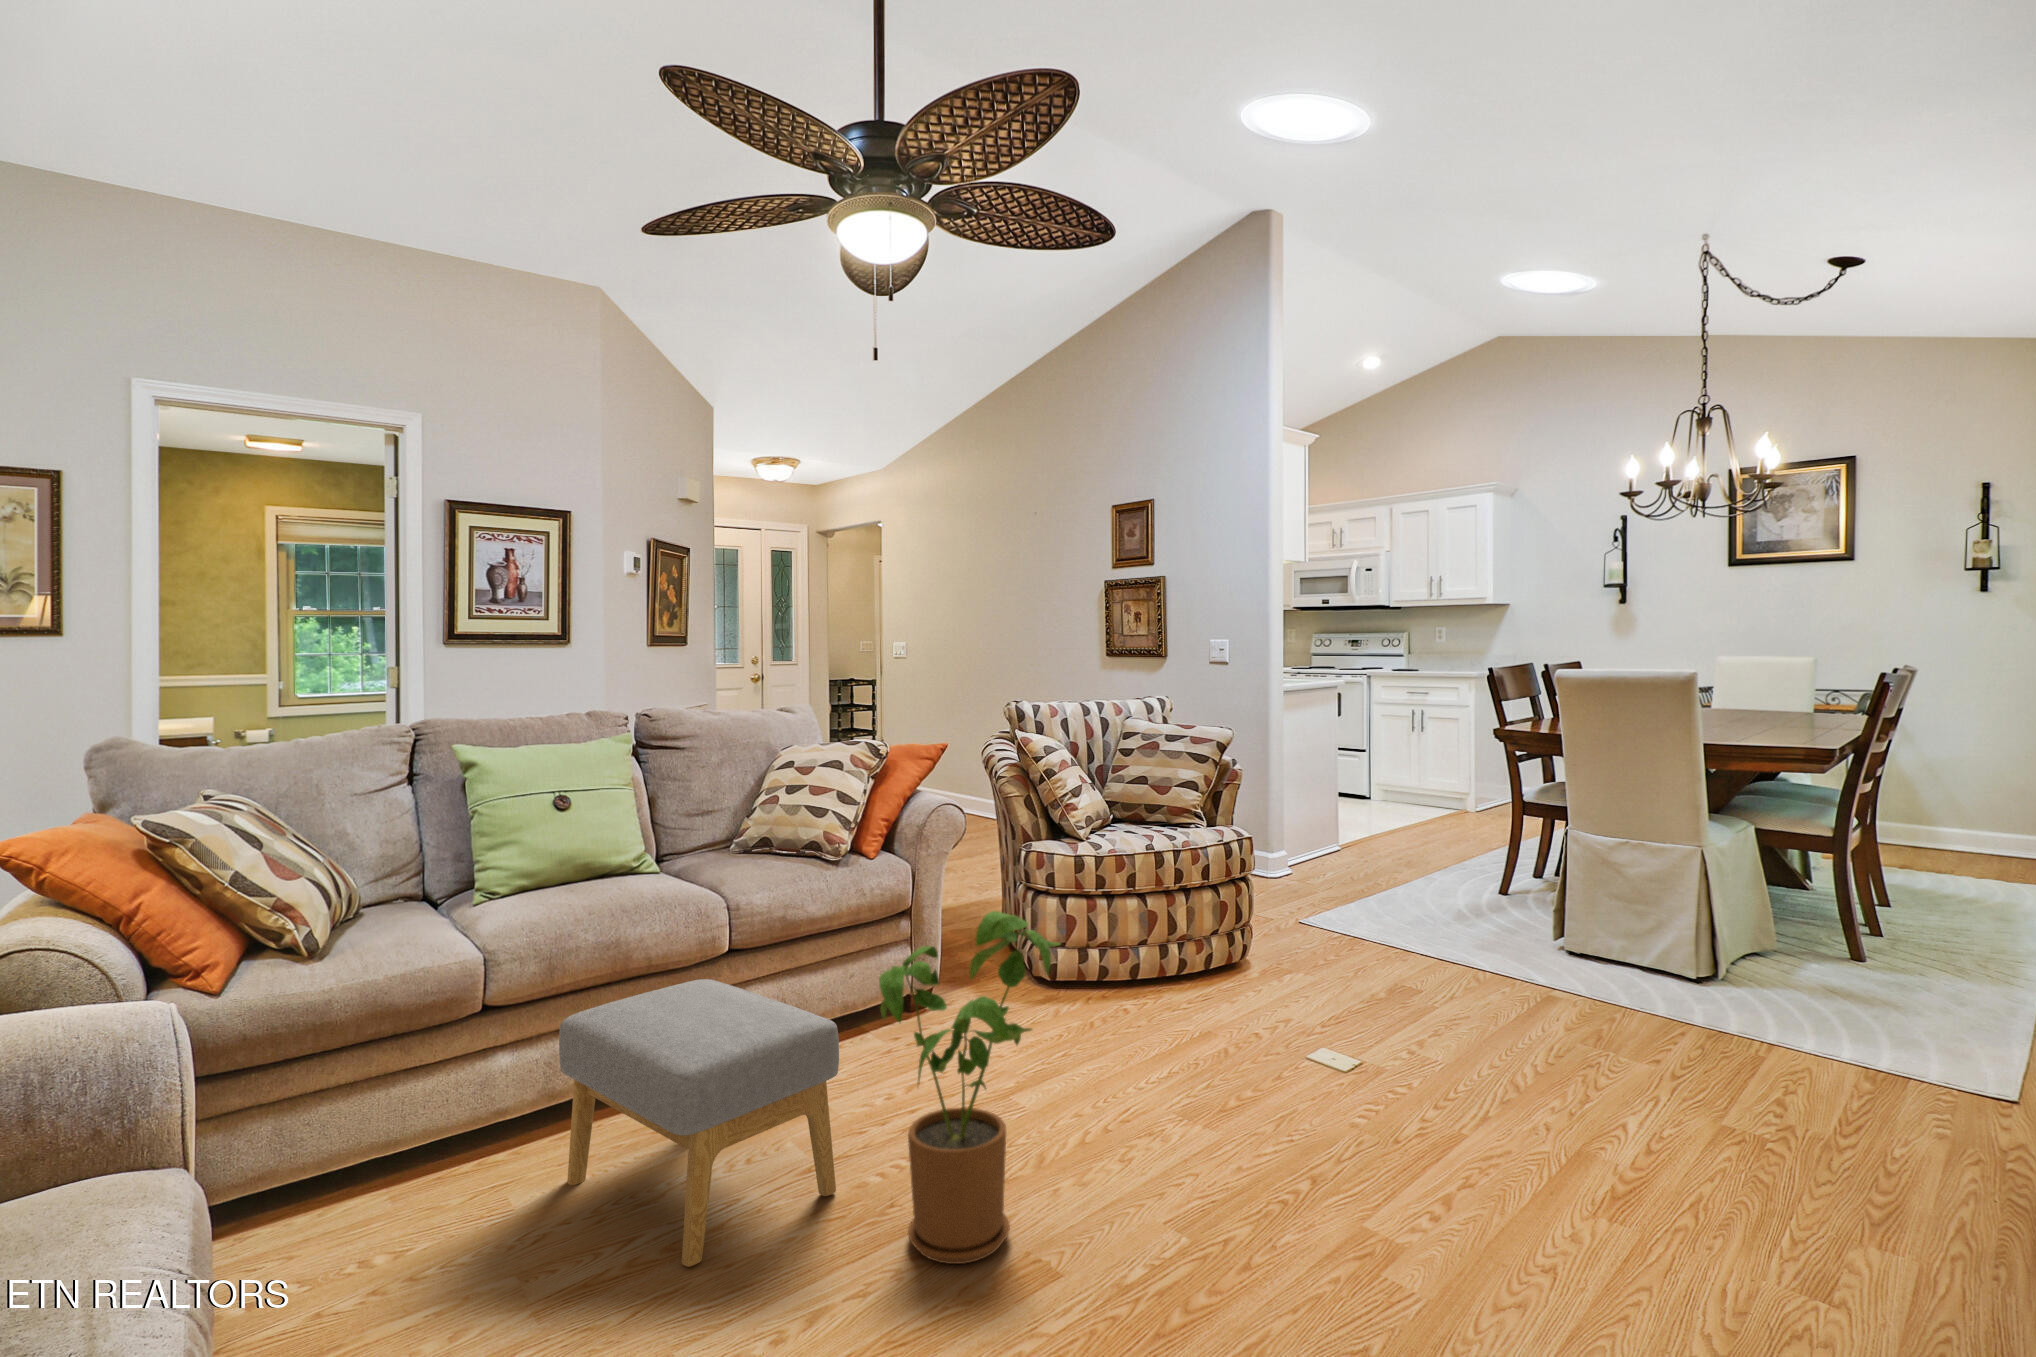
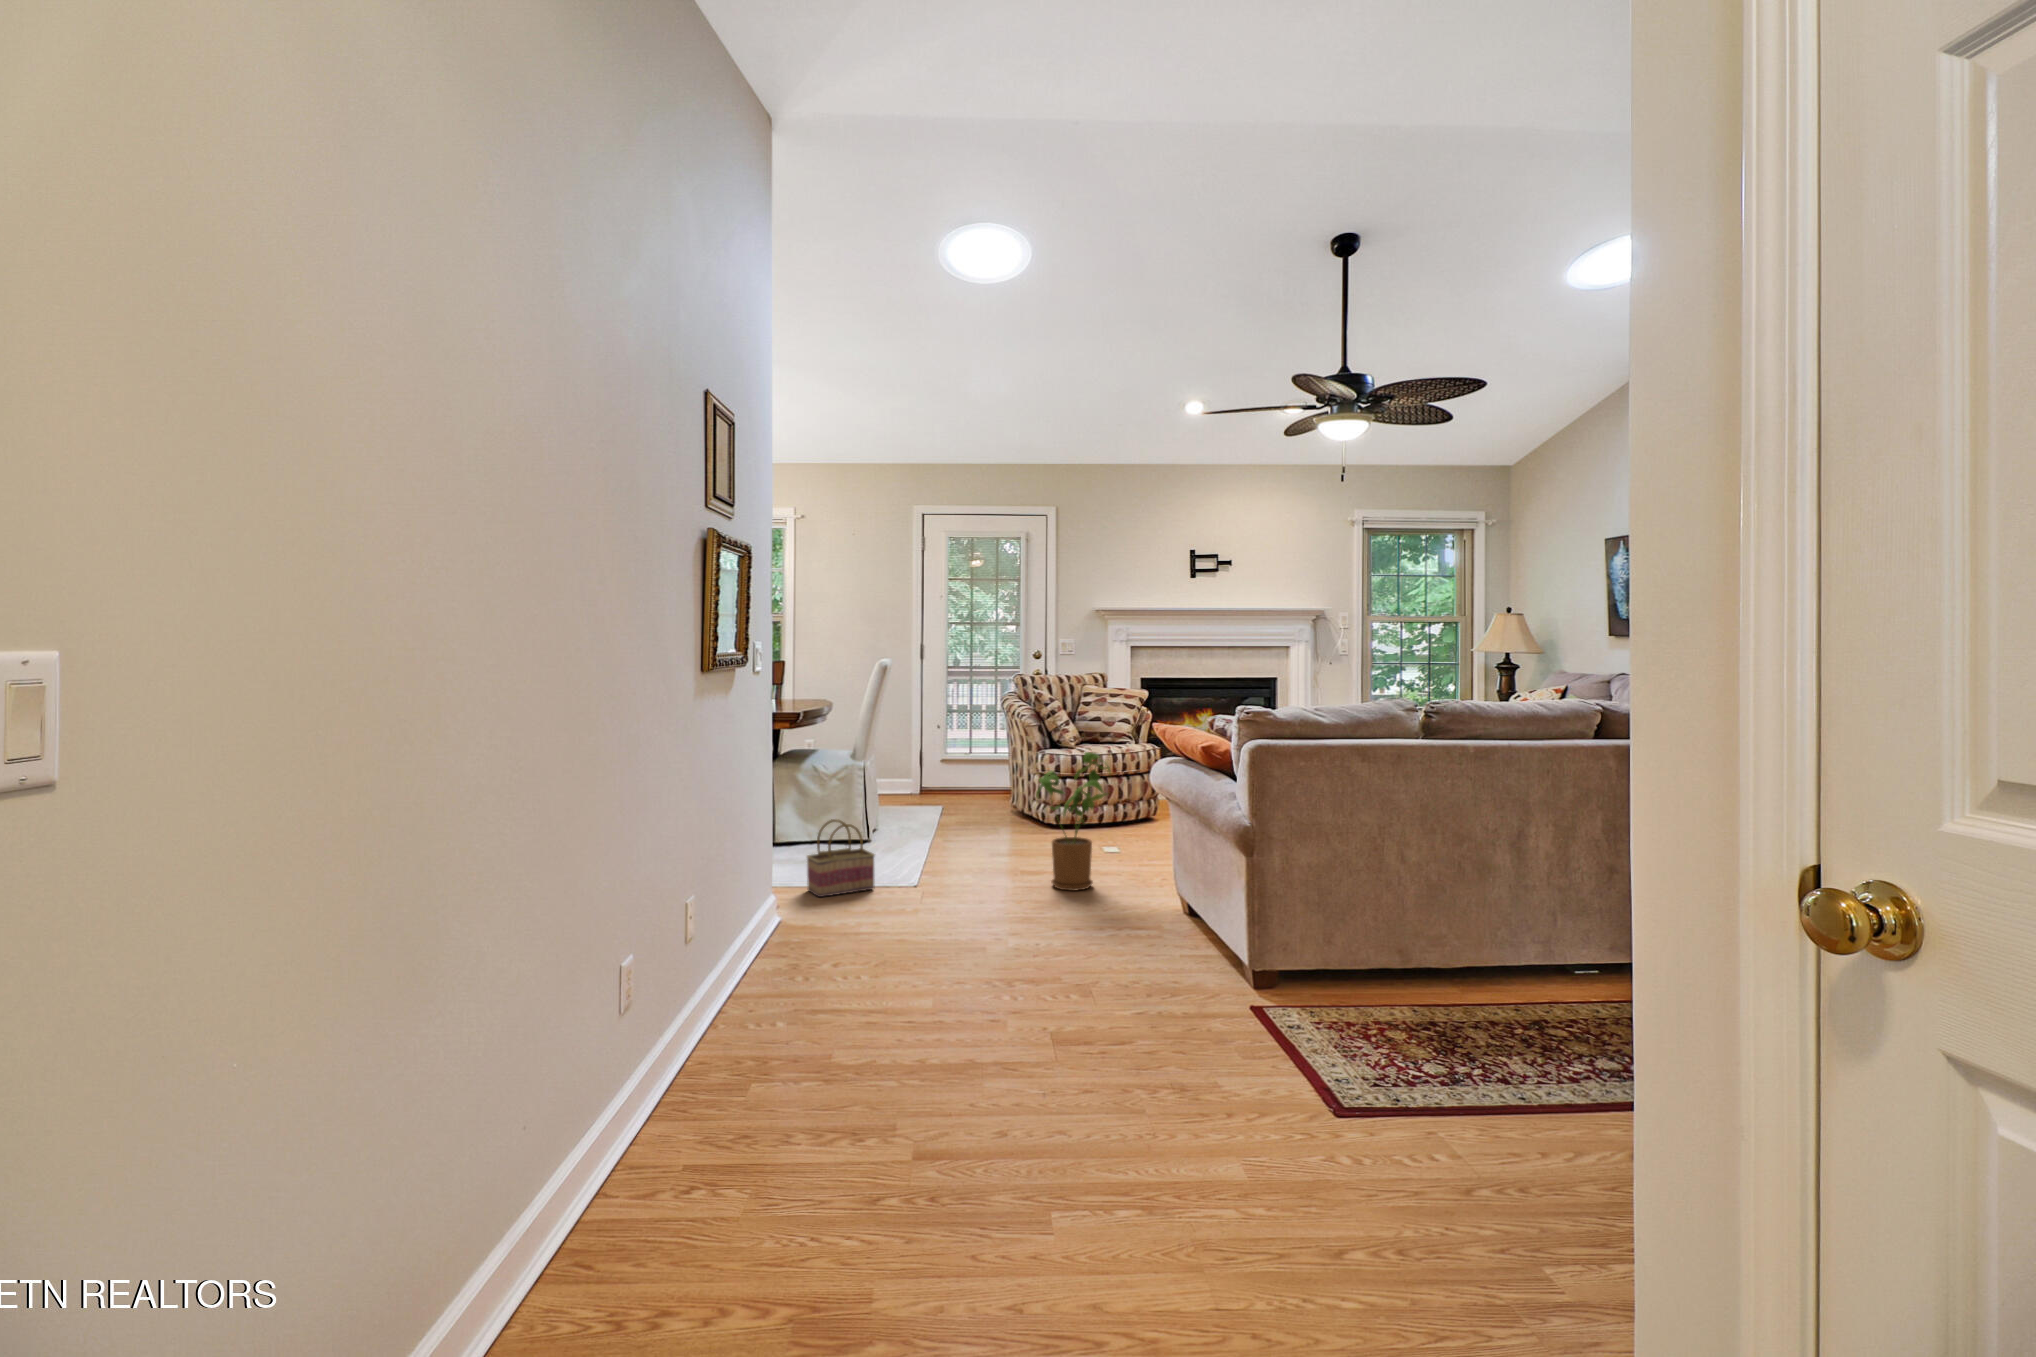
footstool: present [559,979,839,1267] -> none [885,797,1012,893]
basket: none [323,1058,499,1266] -> present [807,819,875,897]

